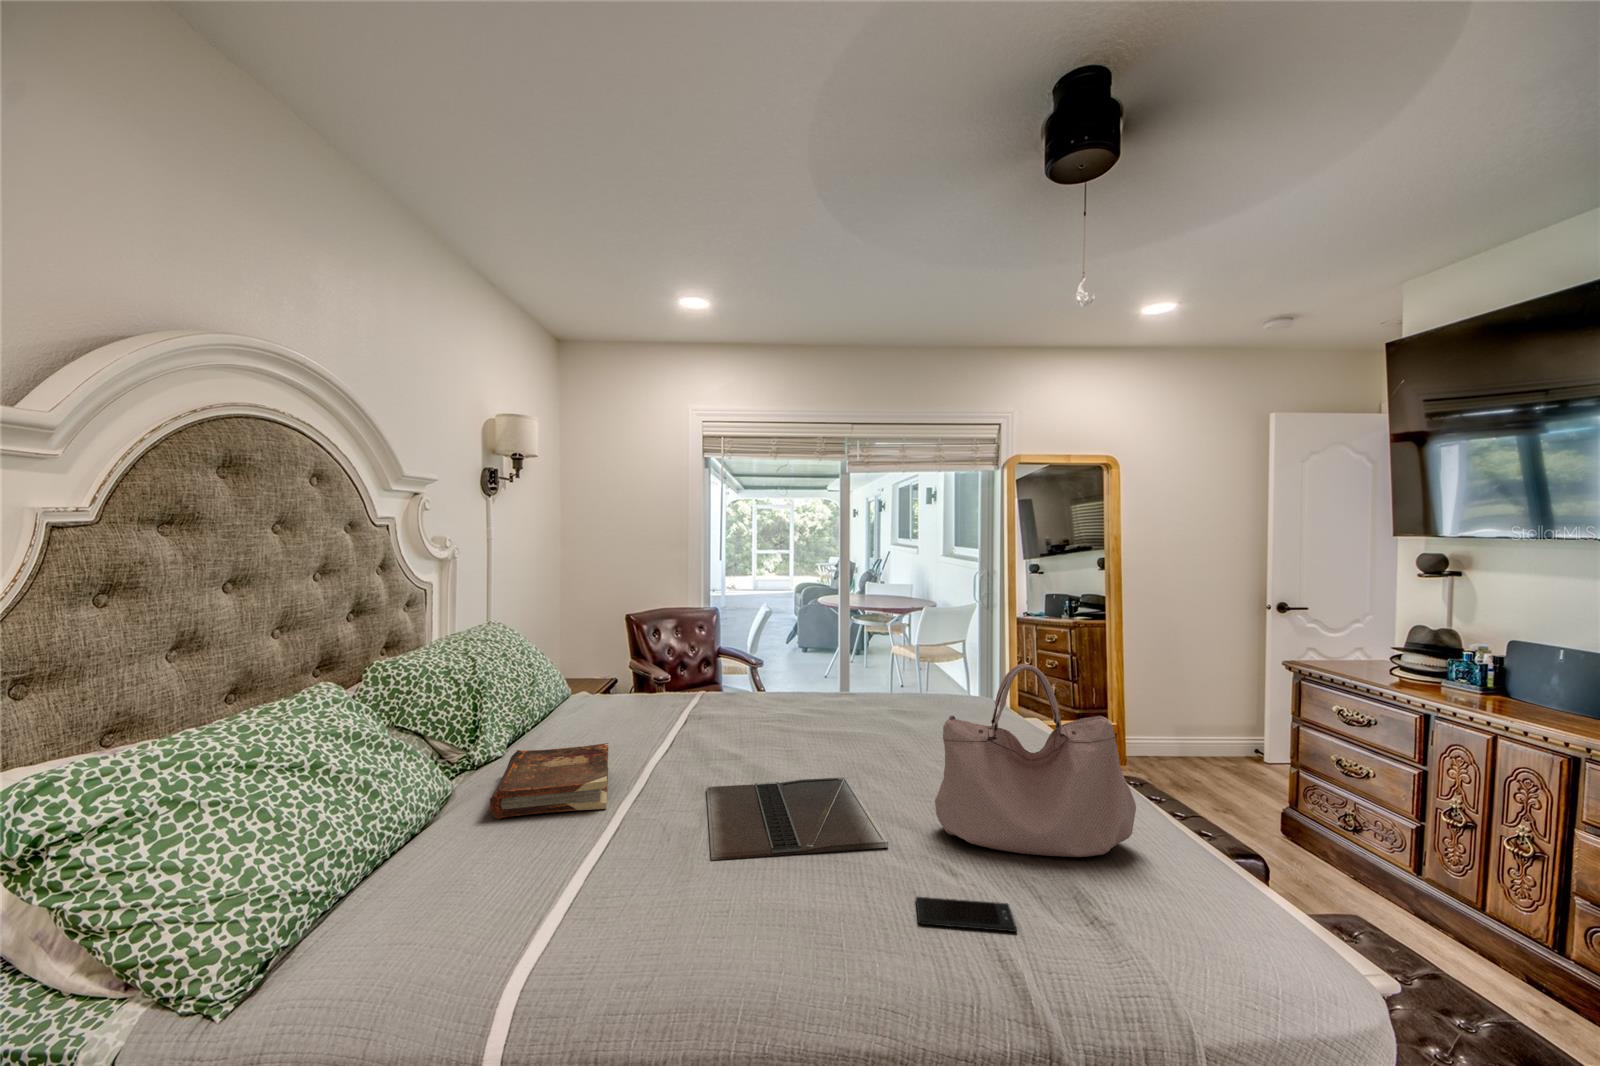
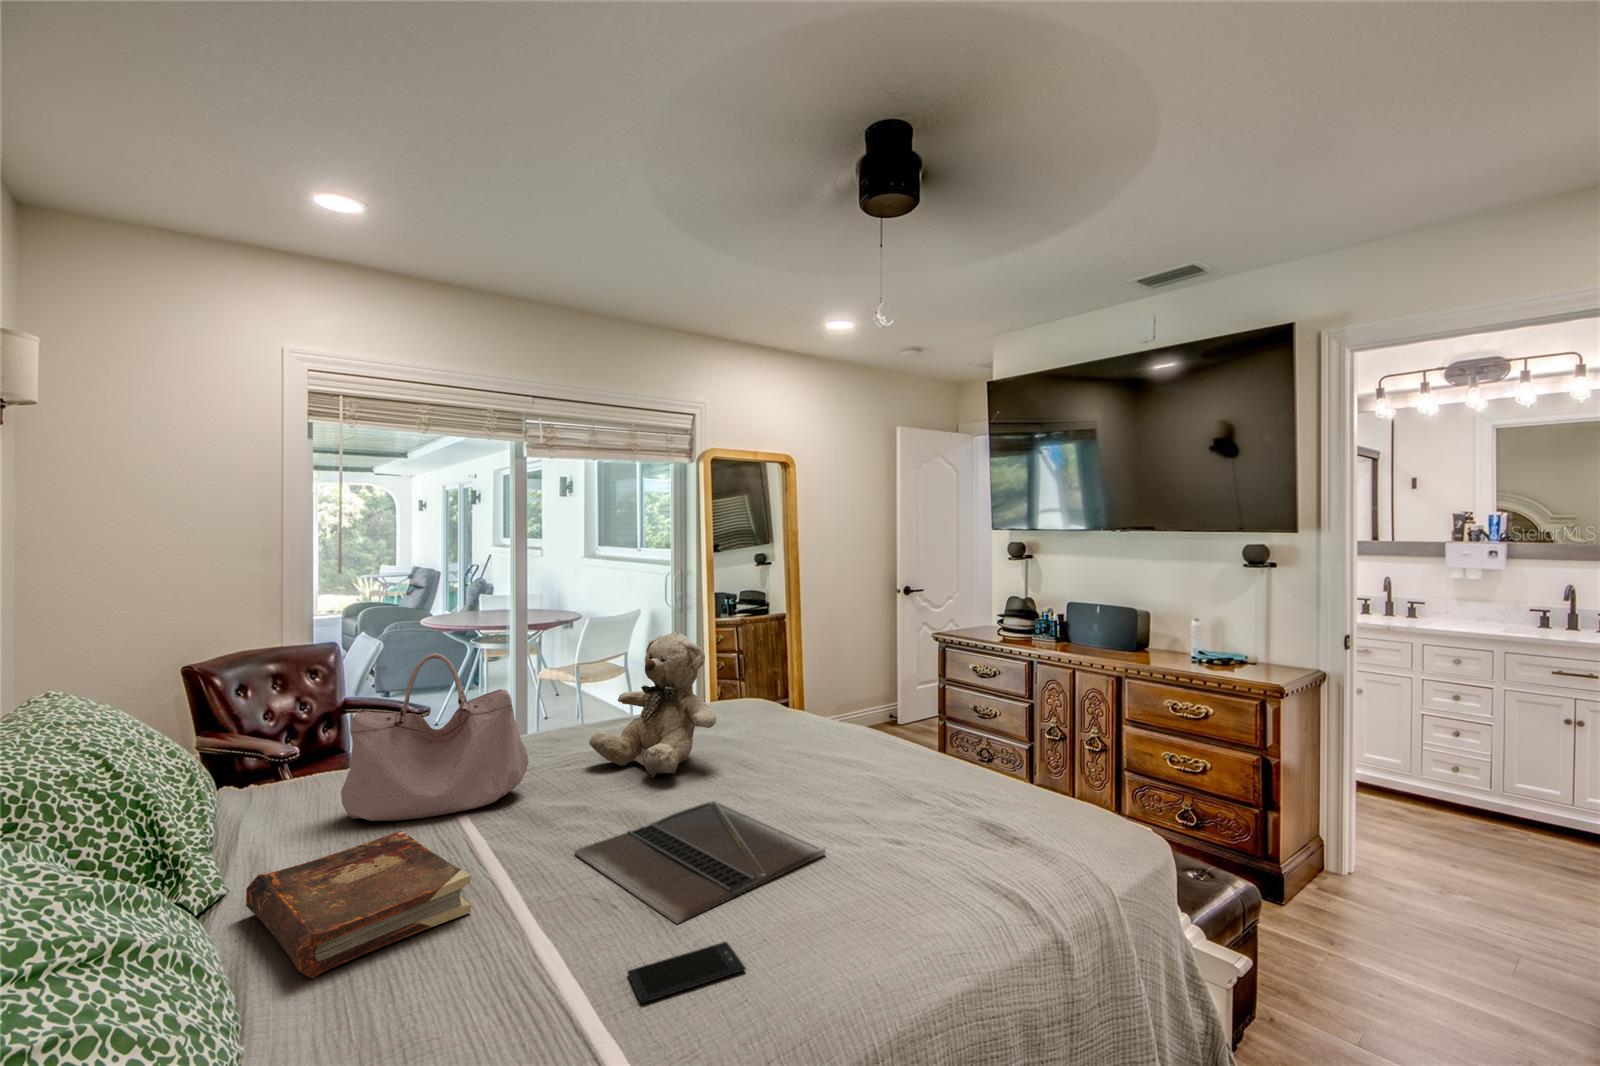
teddy bear: none [790,622,889,749] -> present [589,632,716,777]
handbag: present [935,664,1136,857] -> present [341,653,528,821]
smartphone: present [916,897,1017,932] -> present [627,942,746,1003]

